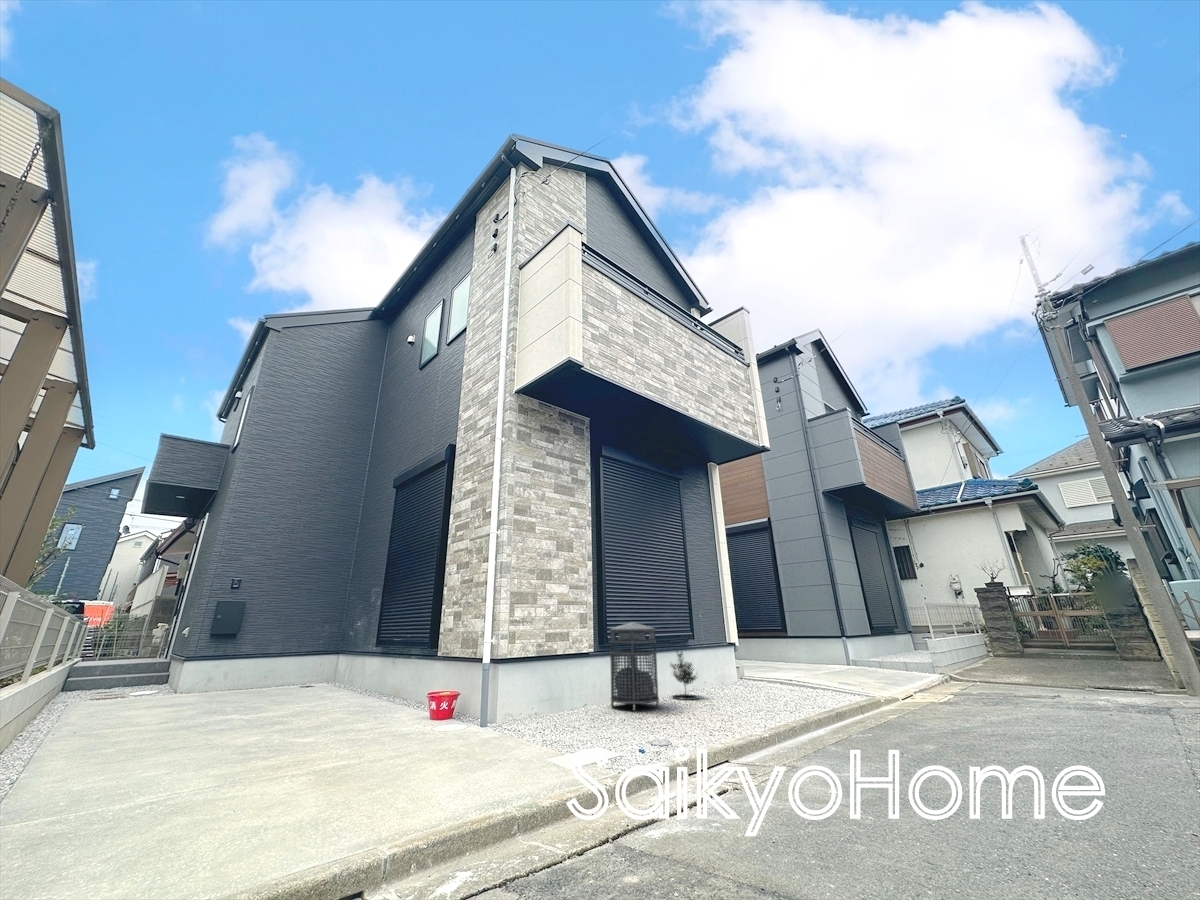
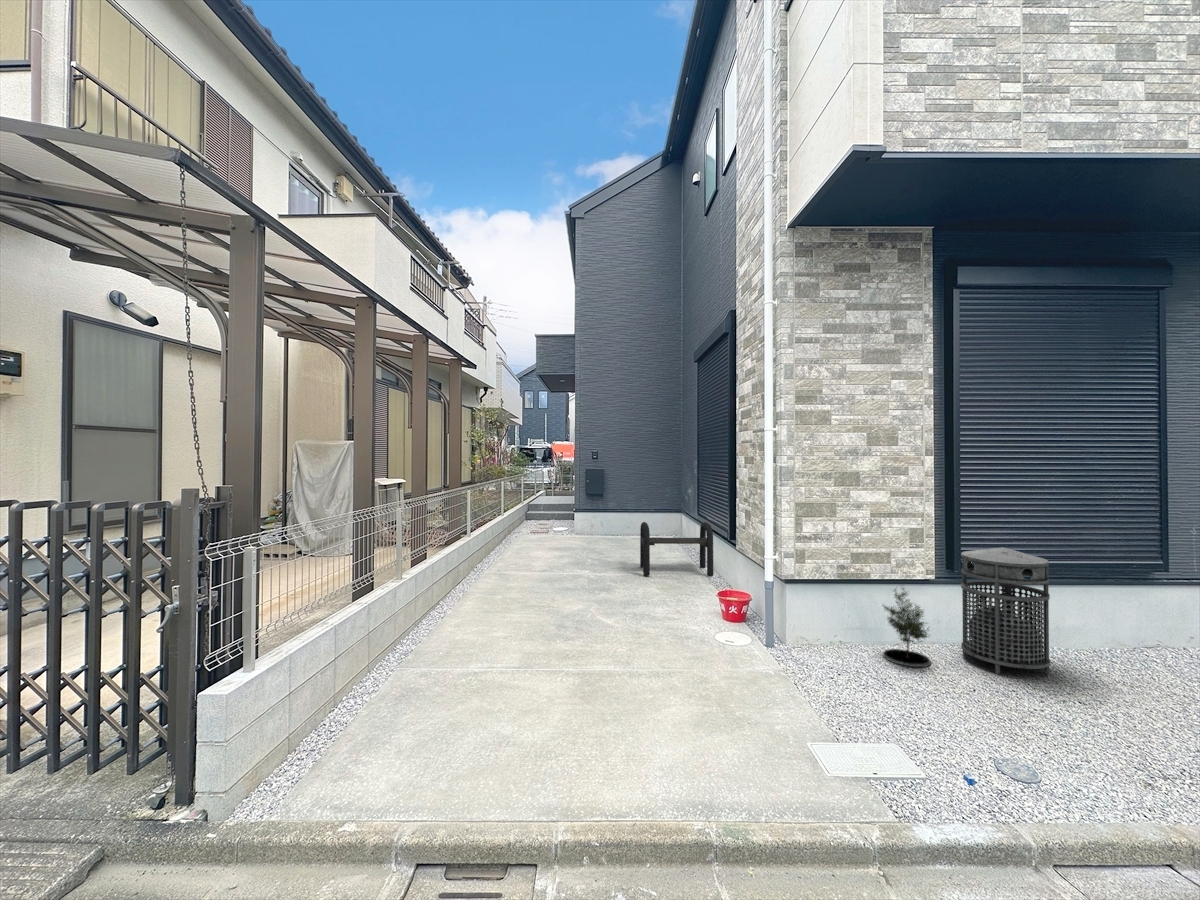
bench: none [314,638,404,699] -> present [640,522,713,576]
potted tree: present [671,652,698,700] -> present [882,588,931,667]

